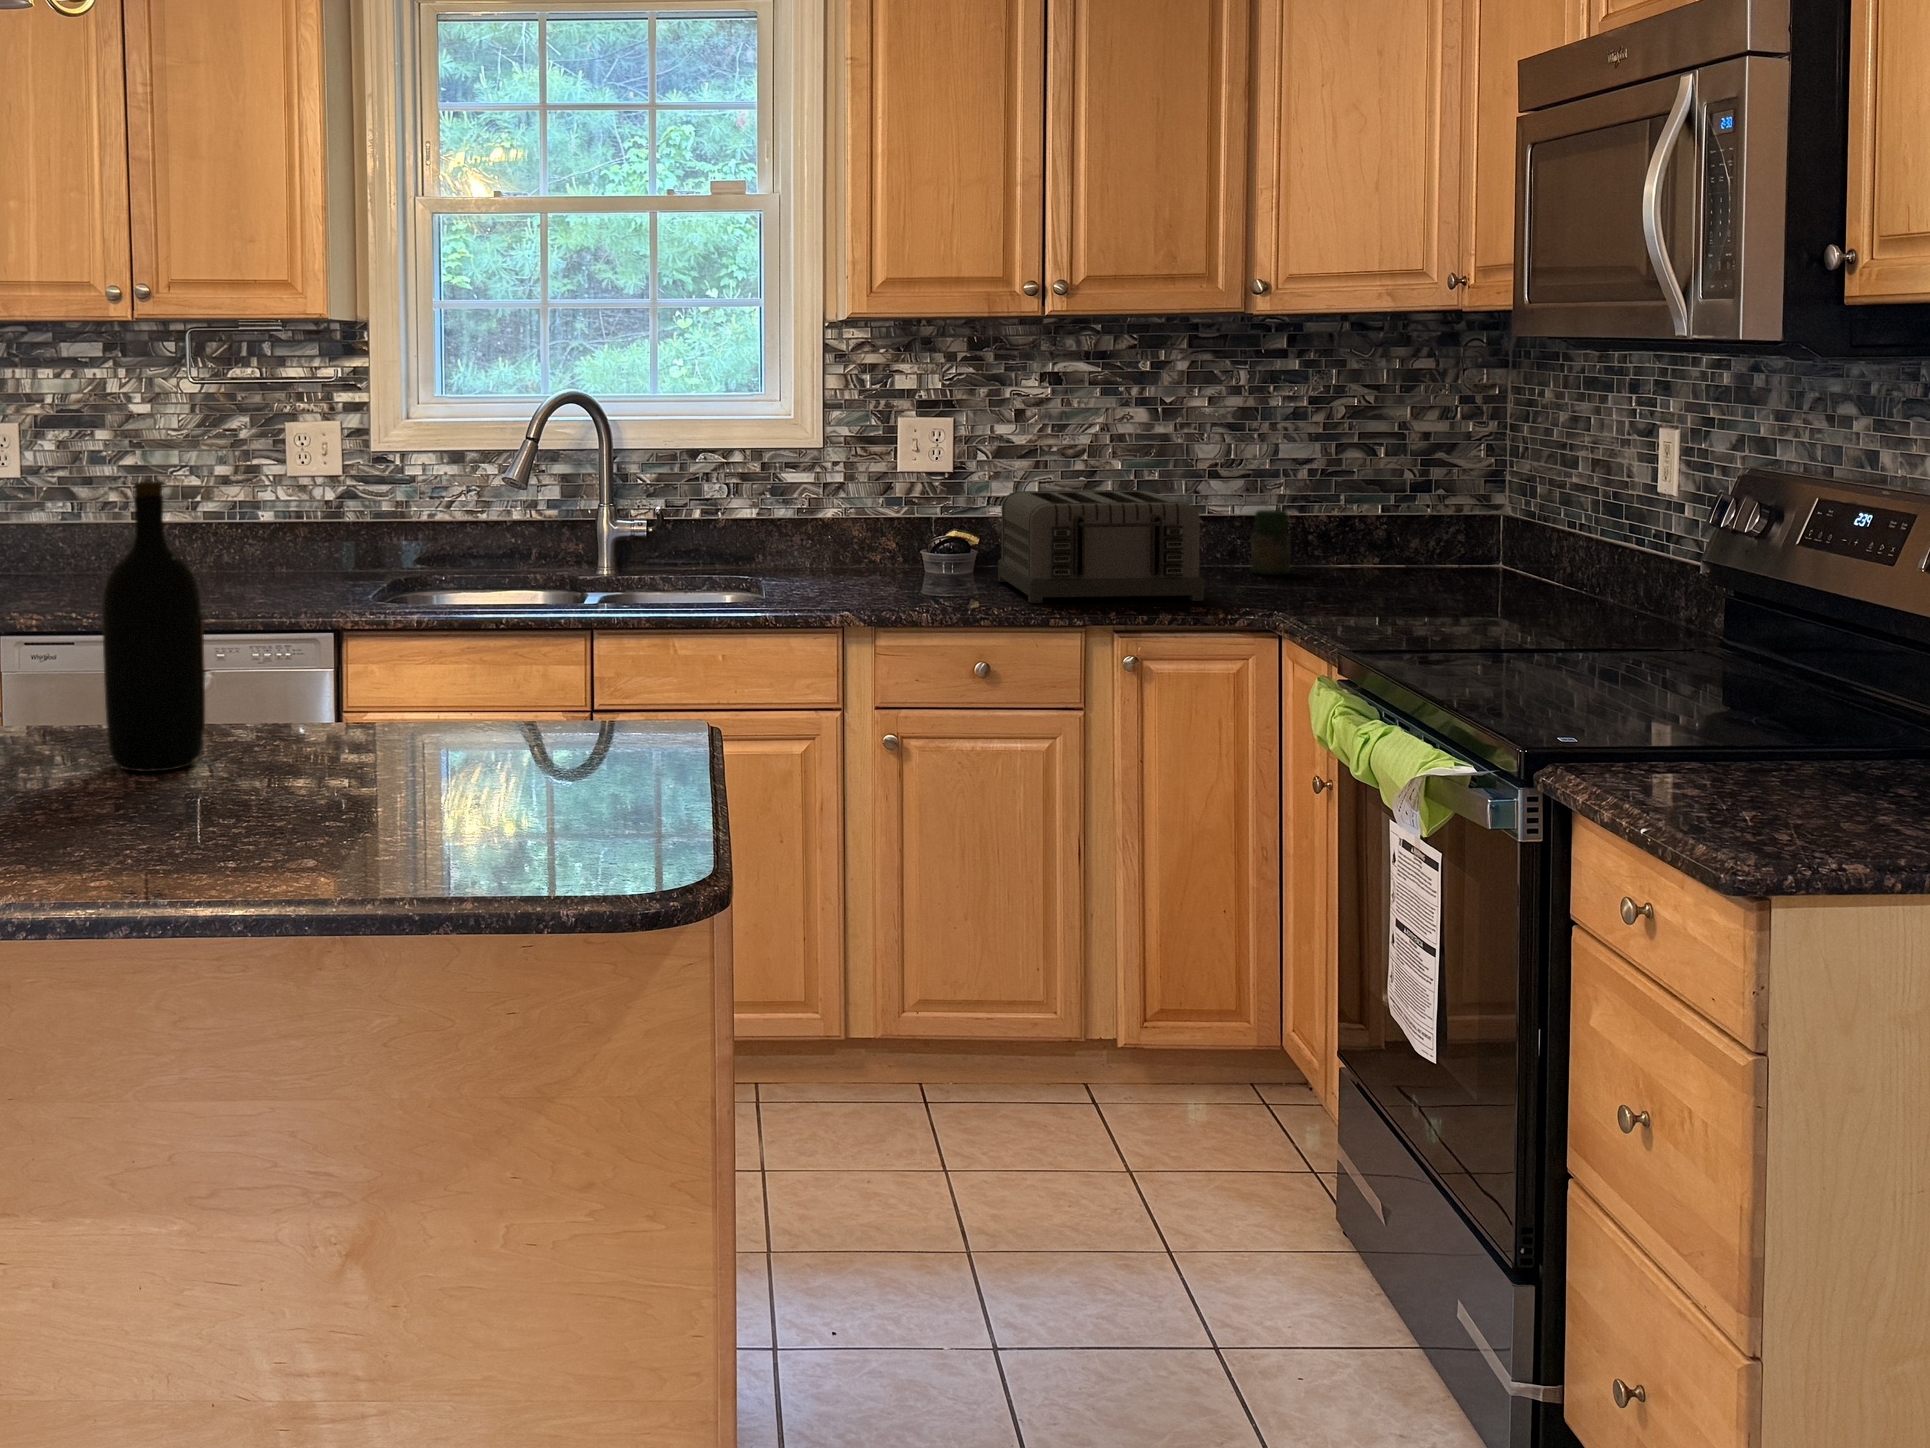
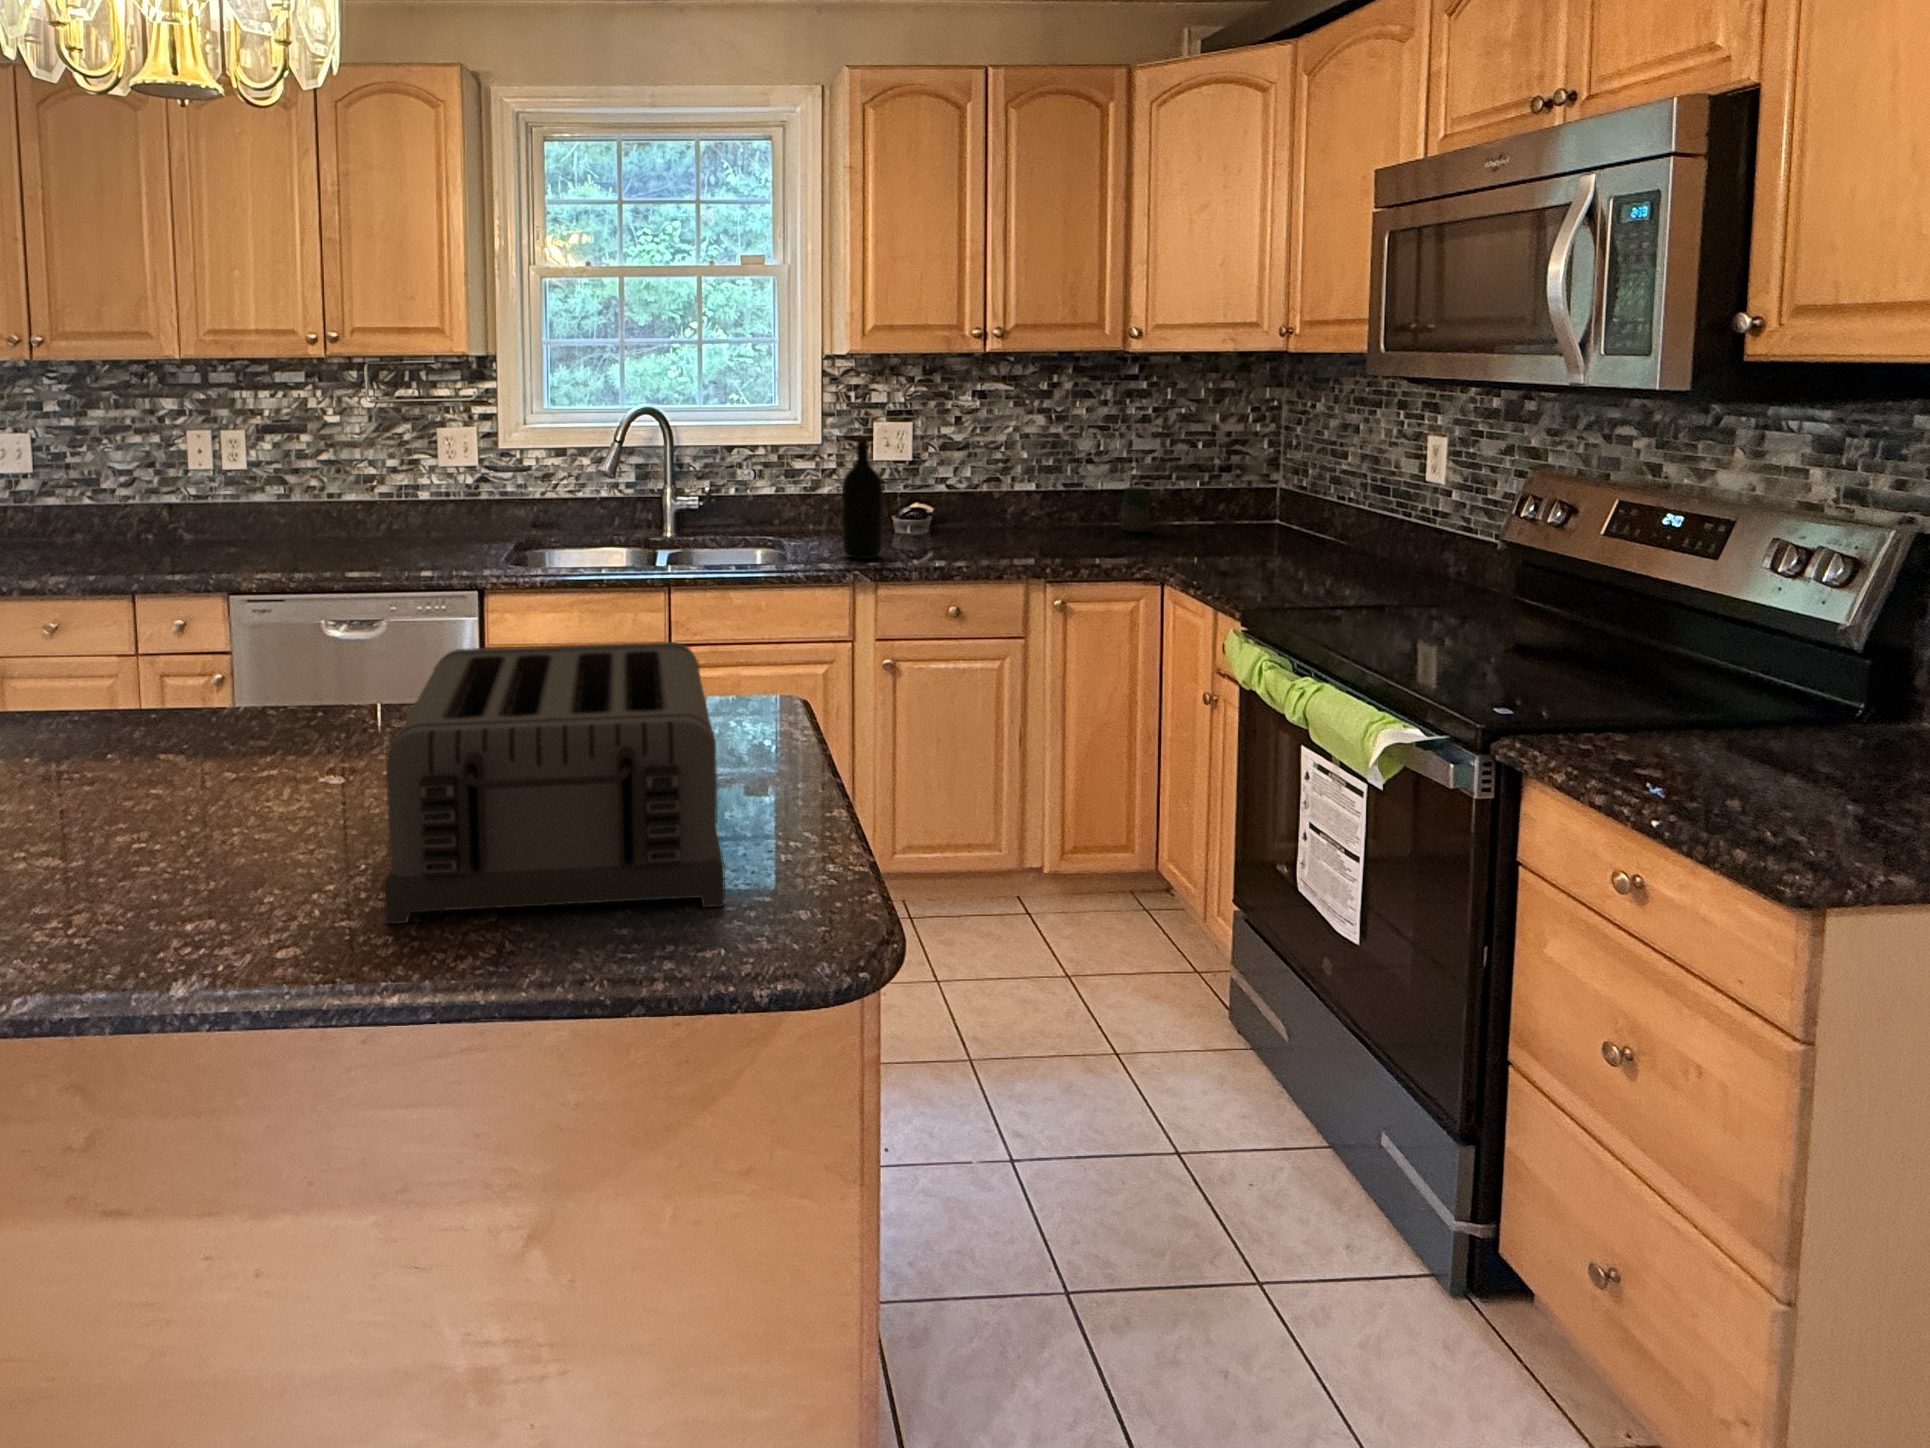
wine bottle: present [102,481,205,772] -> present [842,437,883,559]
toaster: present [998,490,1204,603] -> present [383,642,725,924]

